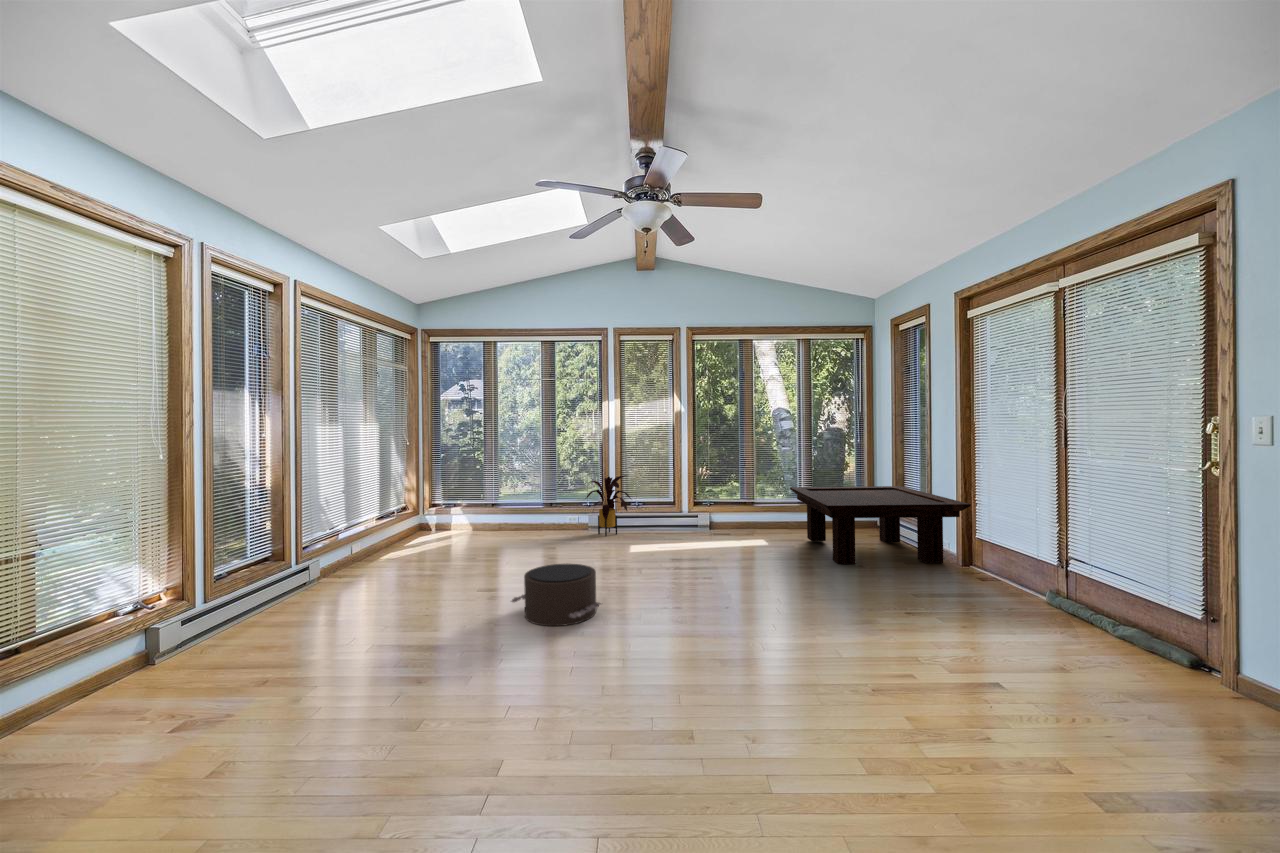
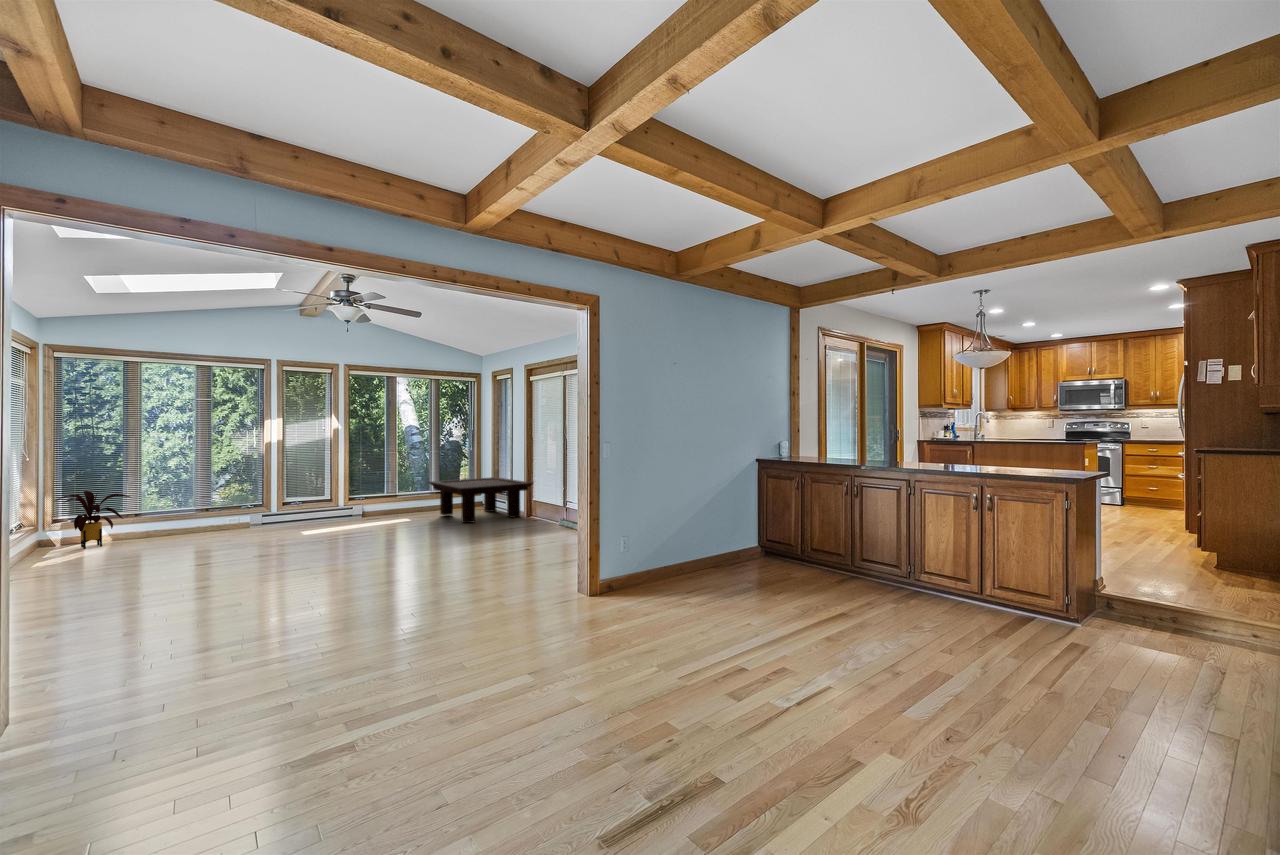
house plant: present [586,475,631,536] -> present [55,491,130,549]
pouf: present [511,564,600,626] -> none [276,532,344,566]

